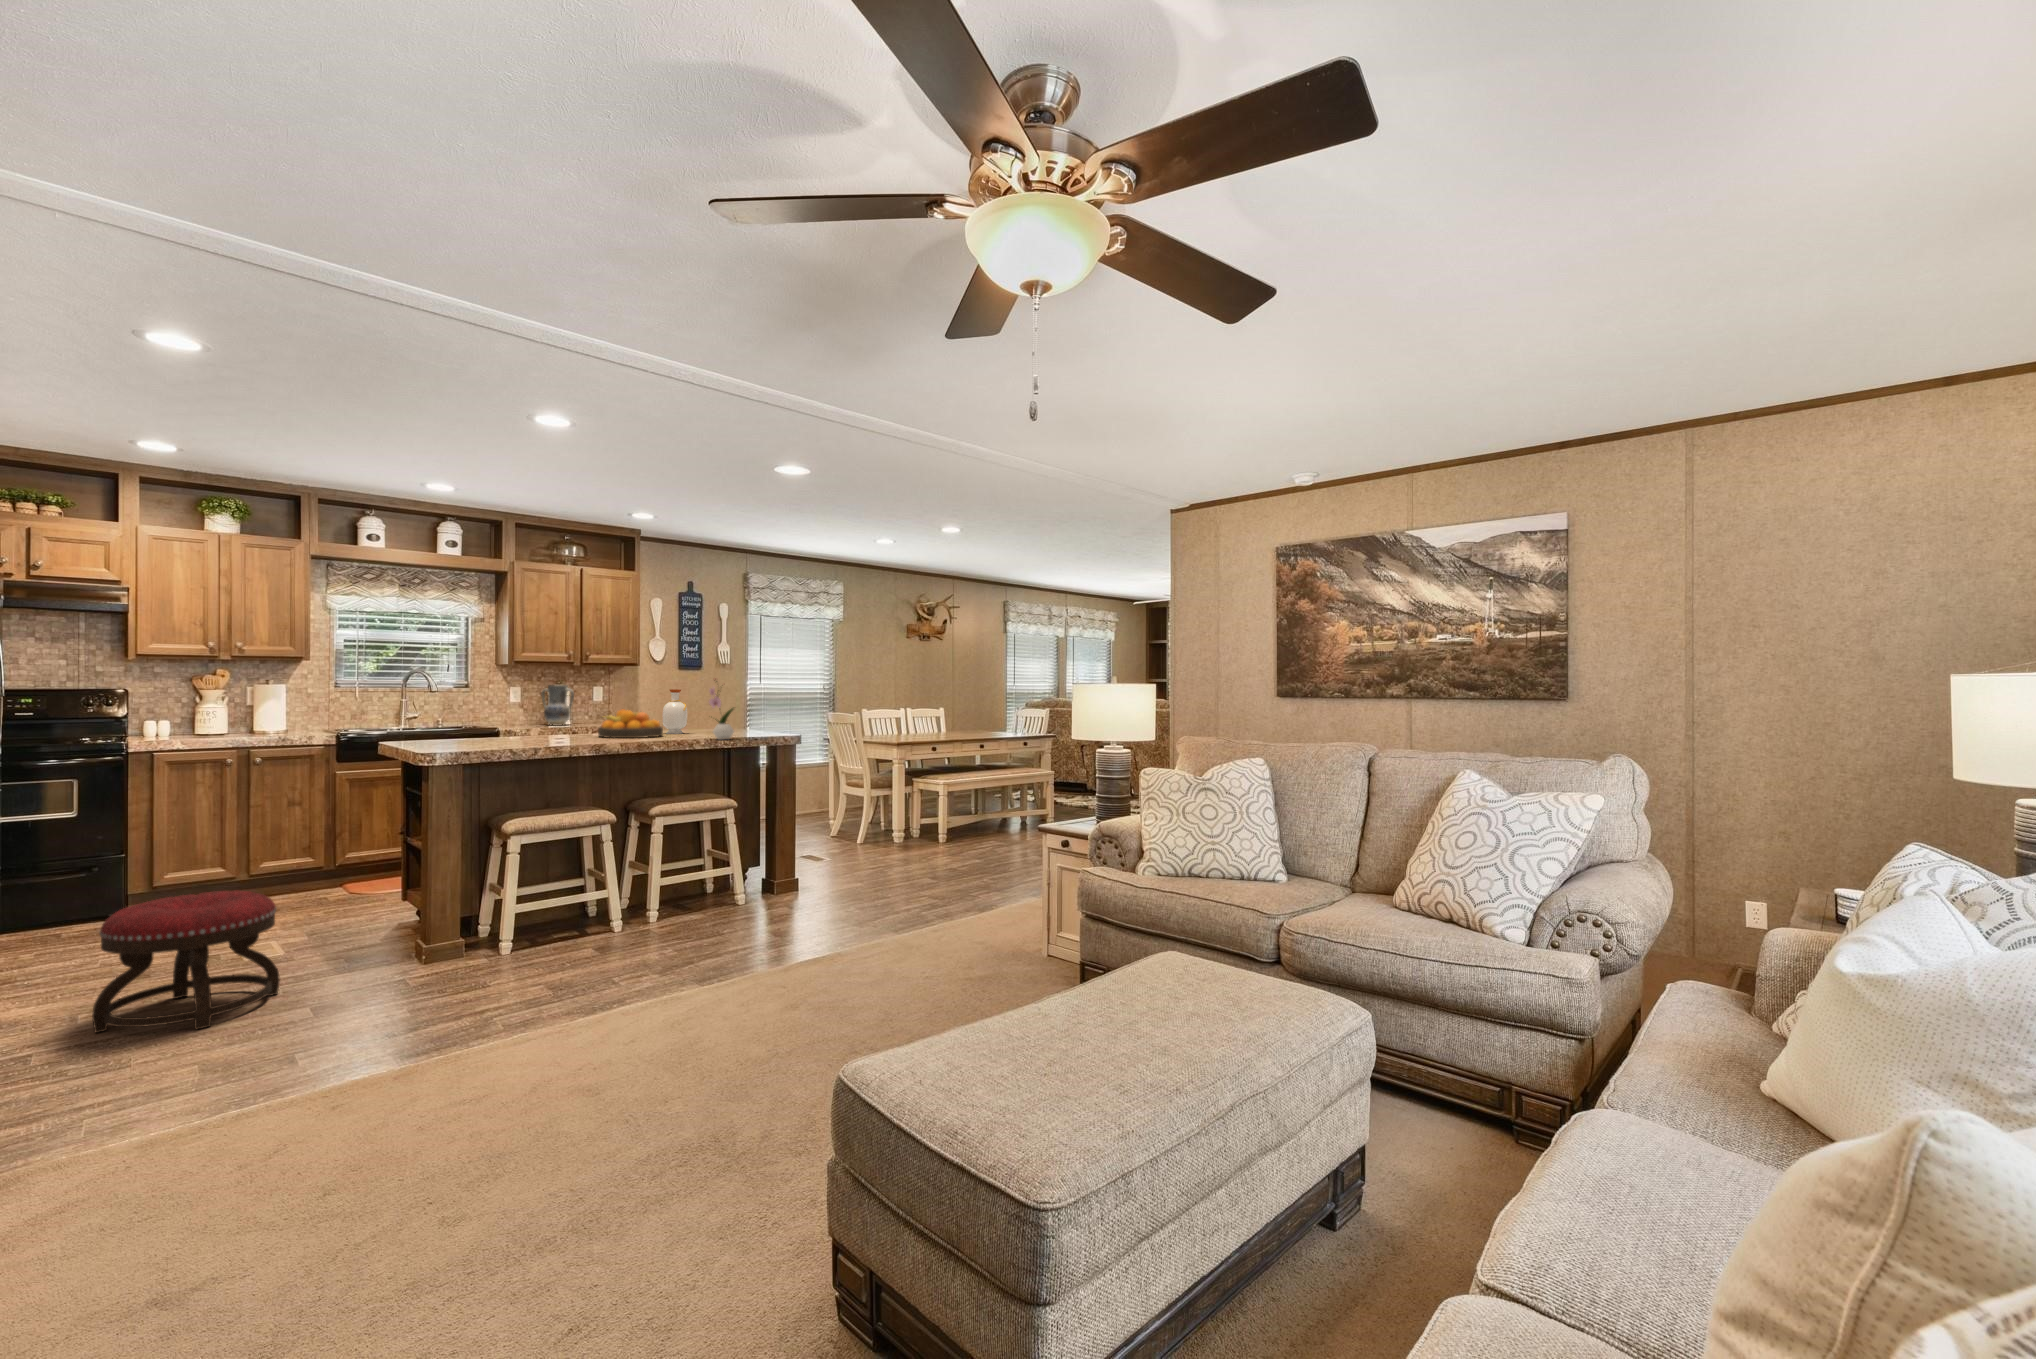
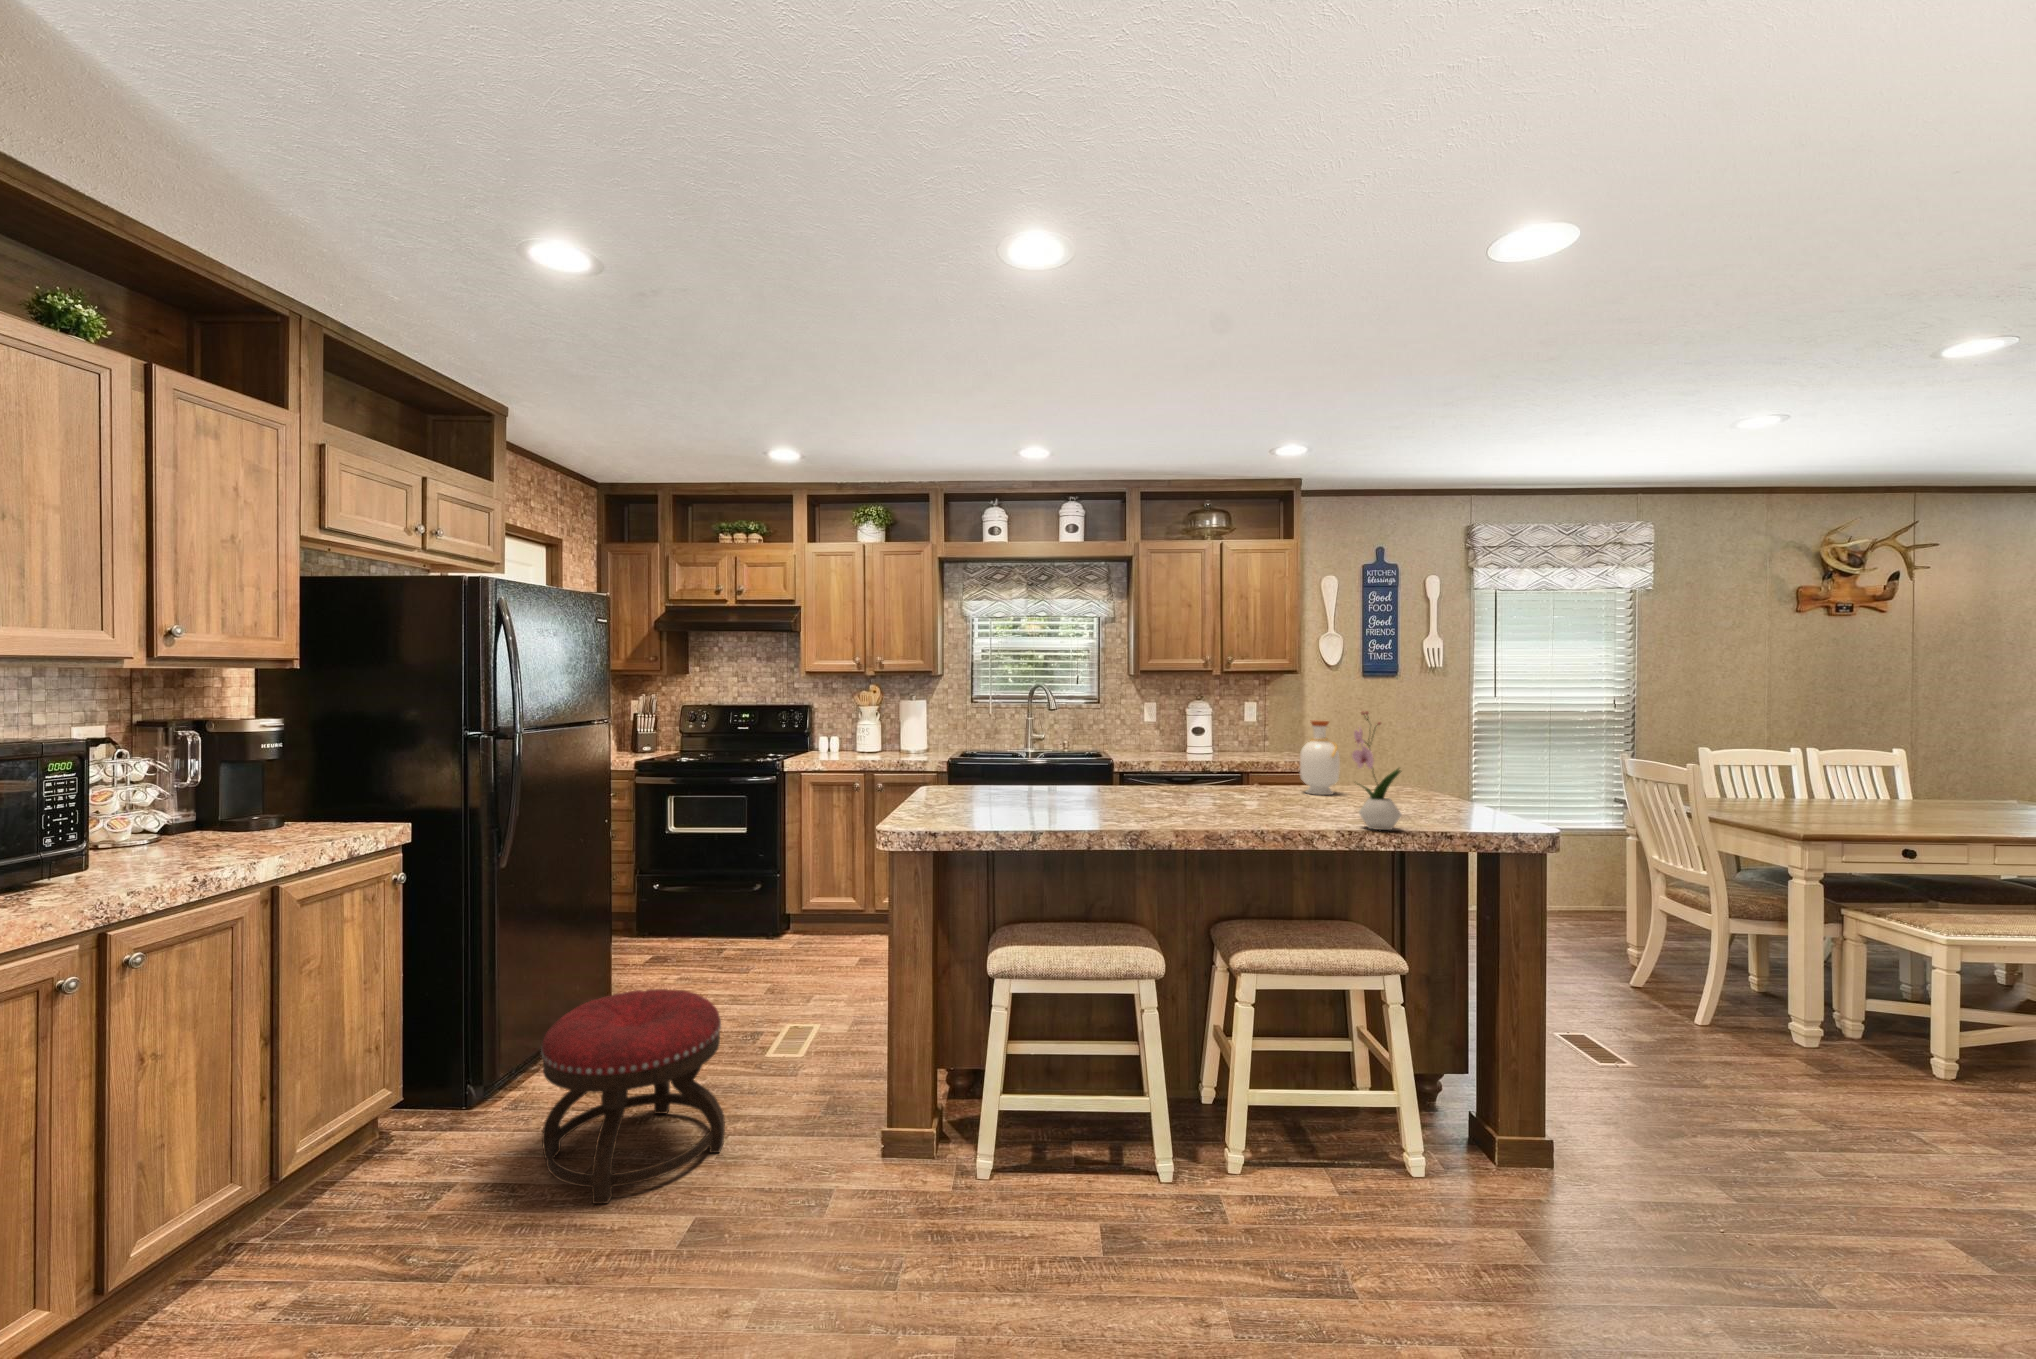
vase: present [542,685,574,726] -> none [1179,701,1216,755]
fruit bowl: present [598,710,663,738] -> none [1191,754,1289,806]

